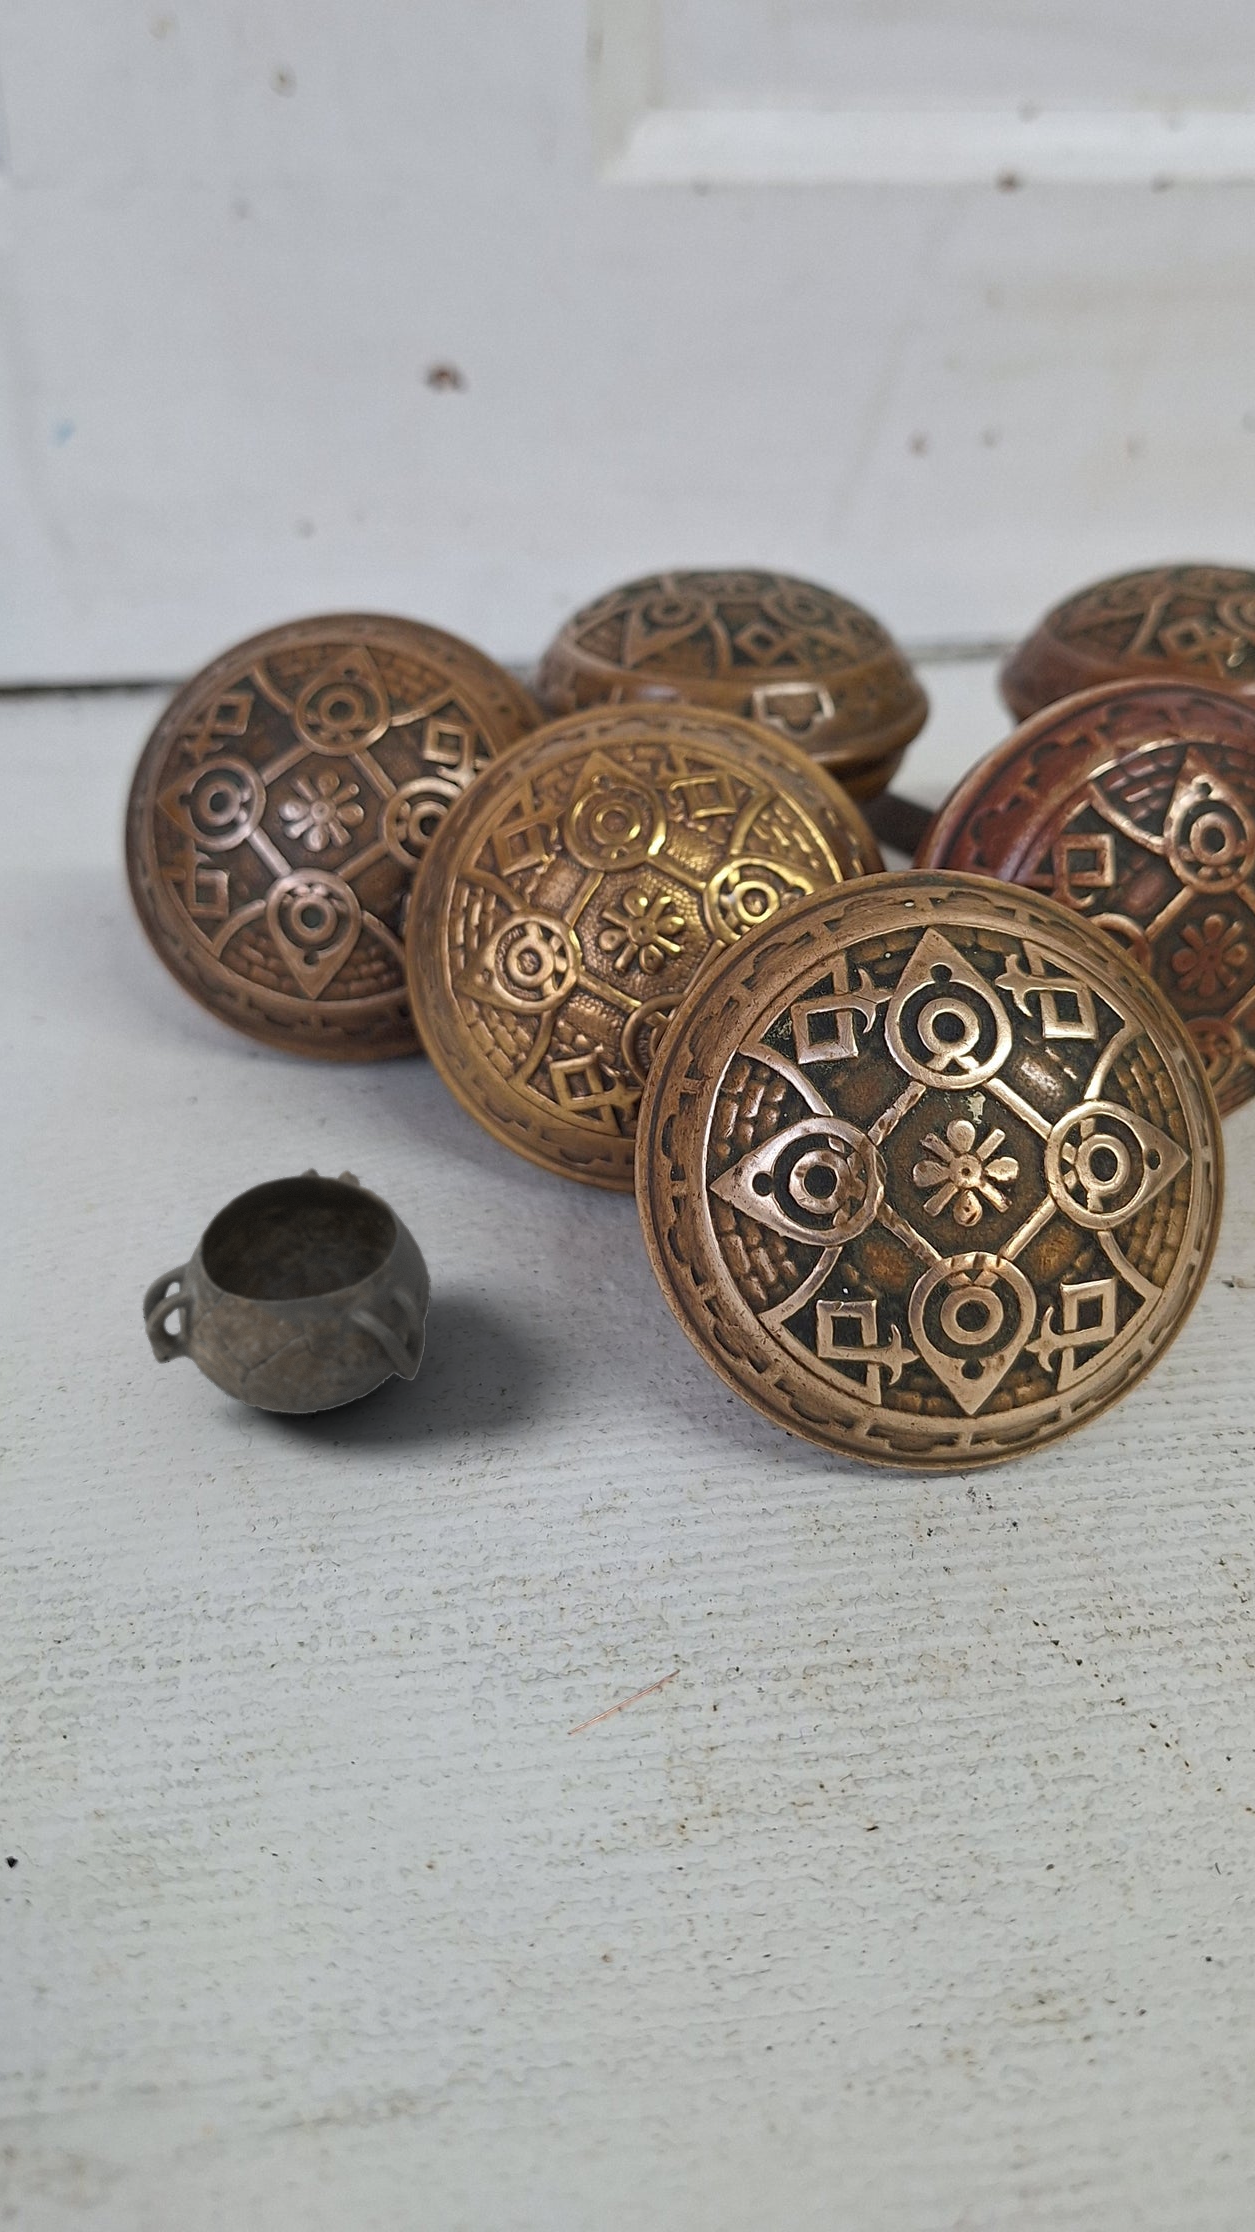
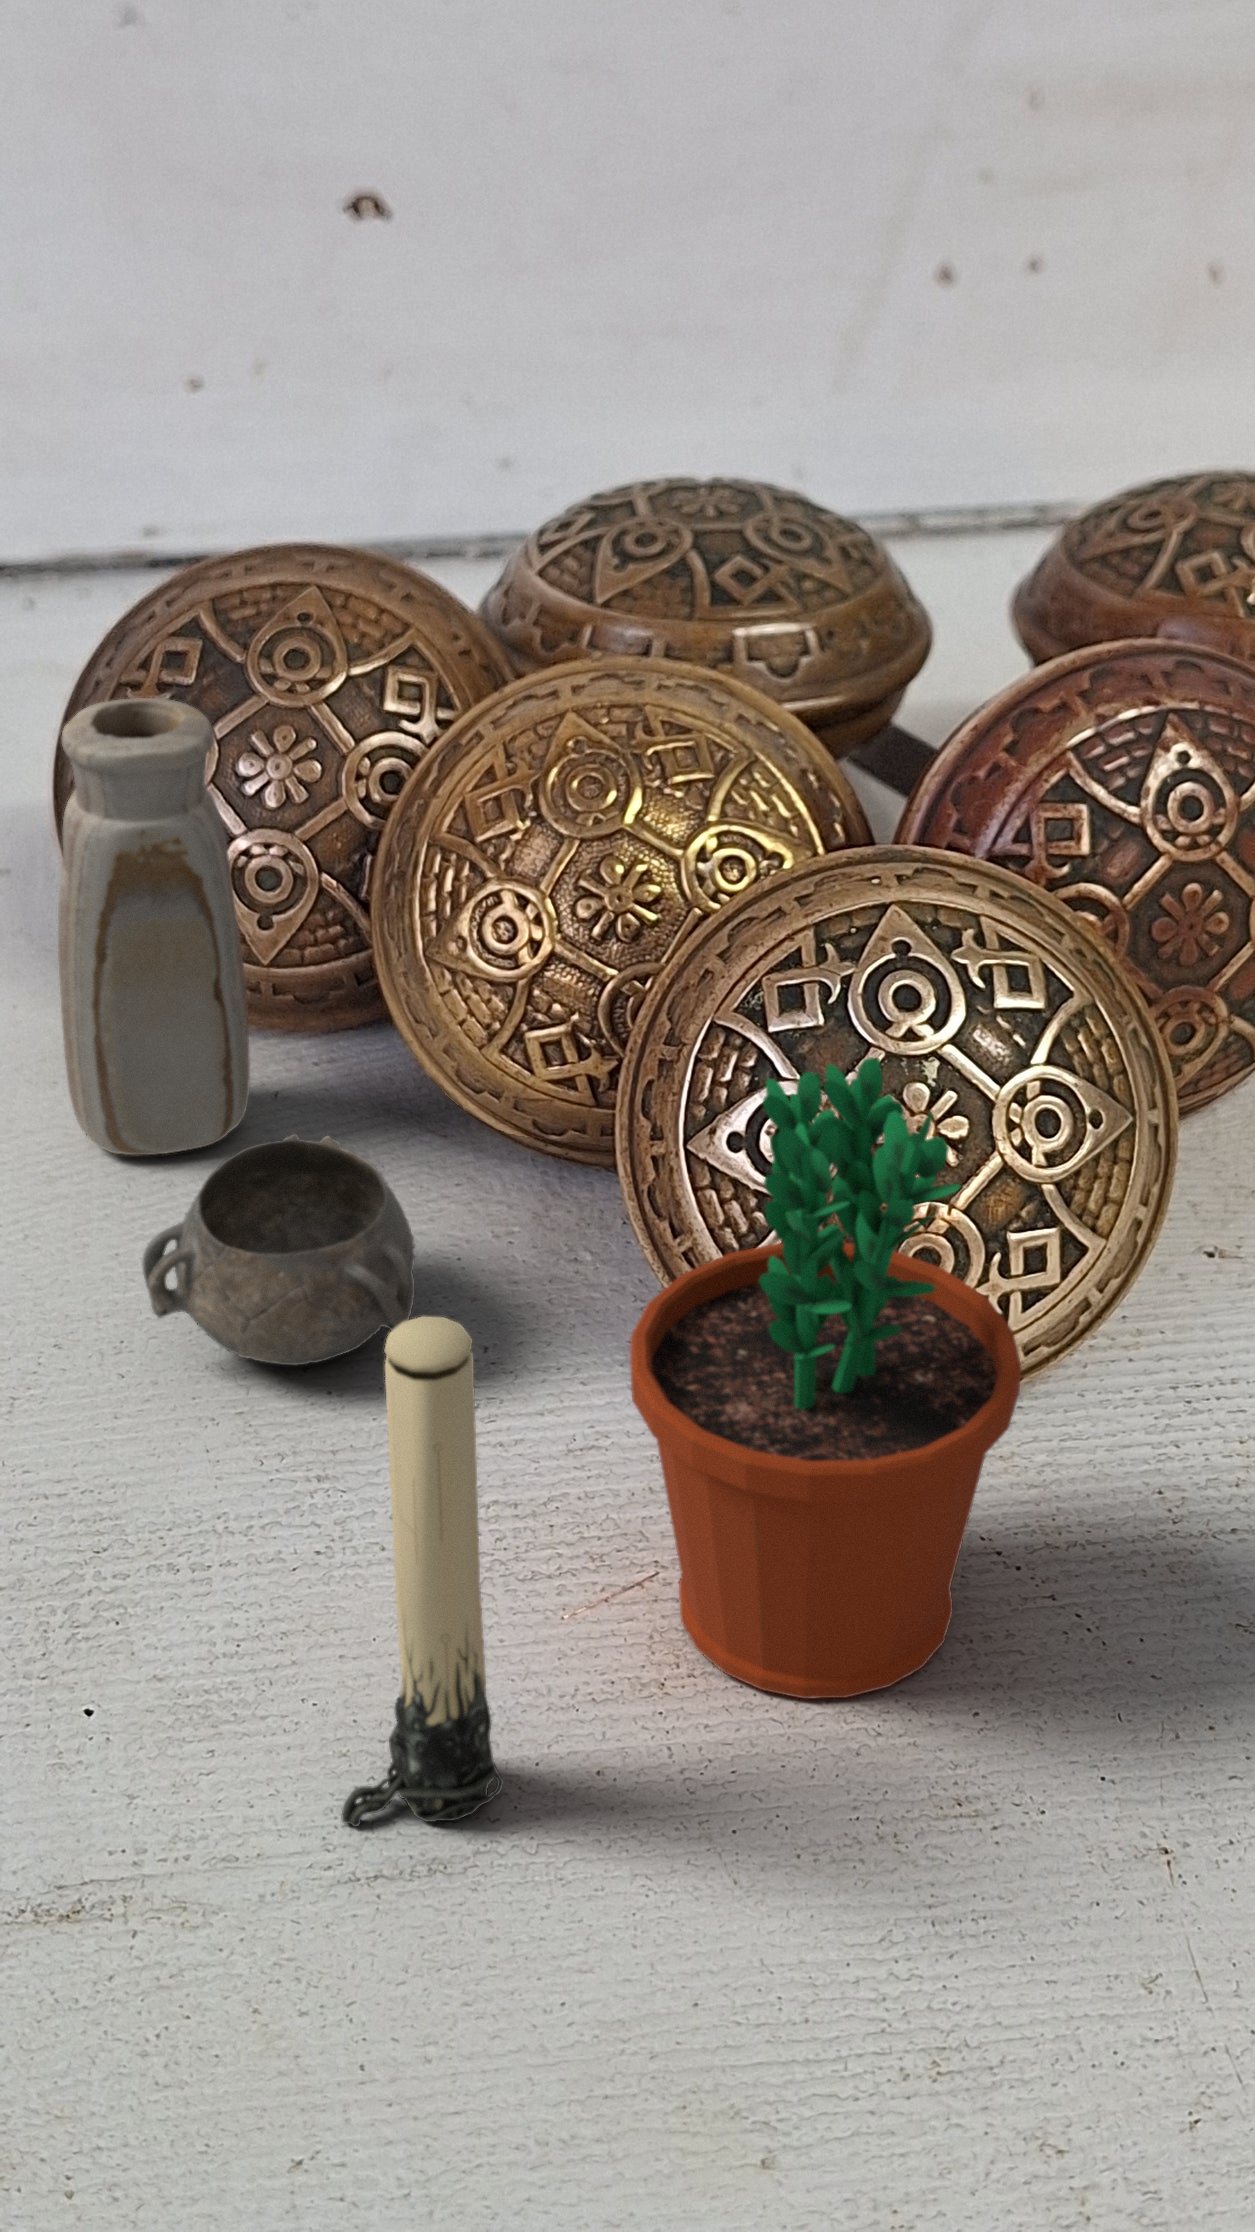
vase: none [89,736,288,1185] -> present [58,698,250,1155]
flower pot: none [645,1095,1103,1843] -> present [630,1057,1021,1699]
candle: none [291,1432,490,2037] -> present [341,1316,504,1827]

